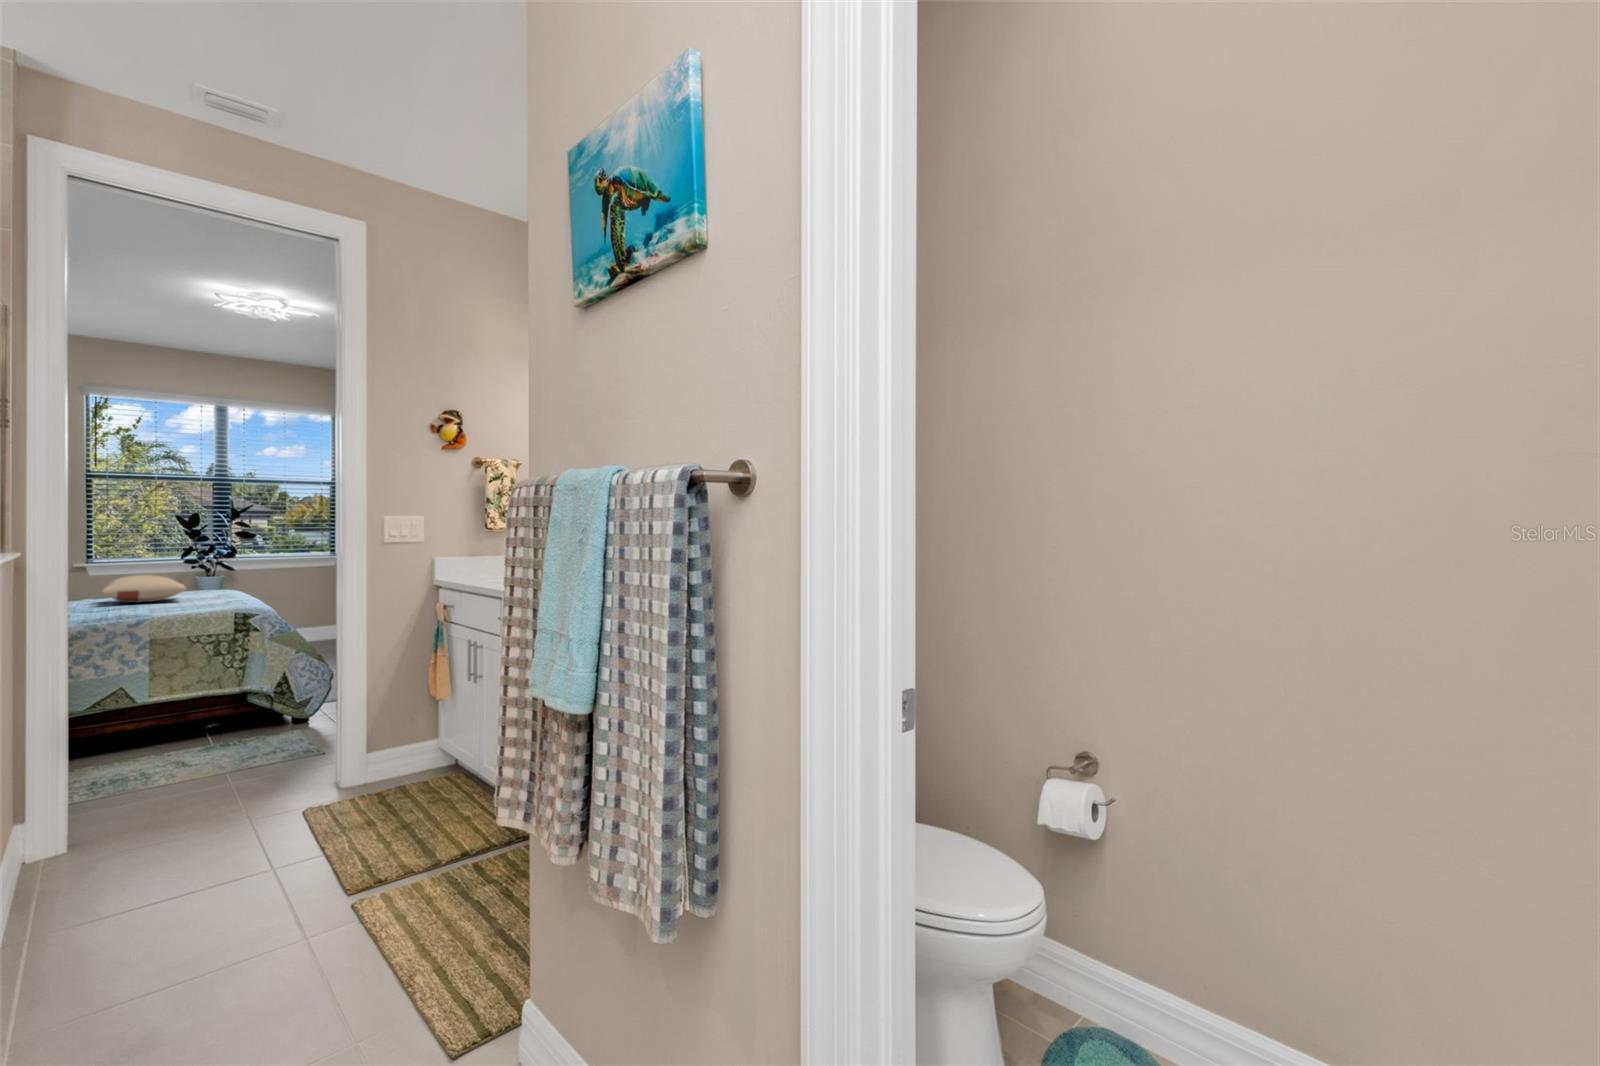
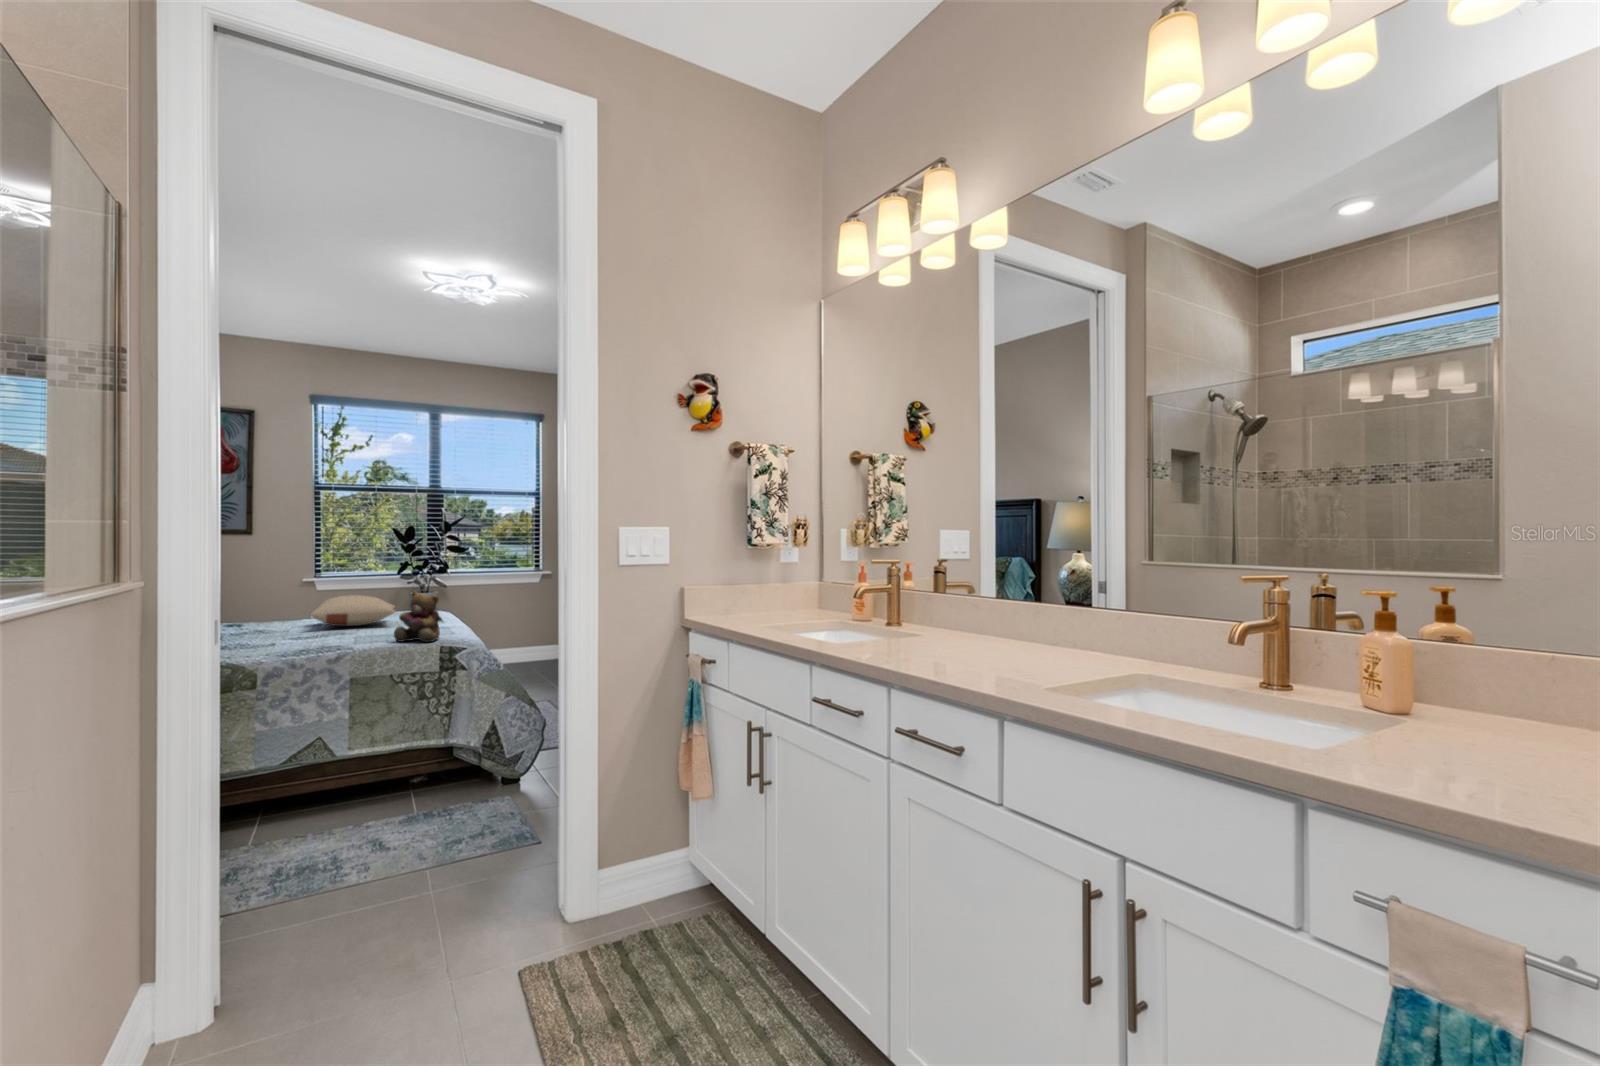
teddy bear: none [189,569,237,611] -> present [394,591,443,642]

